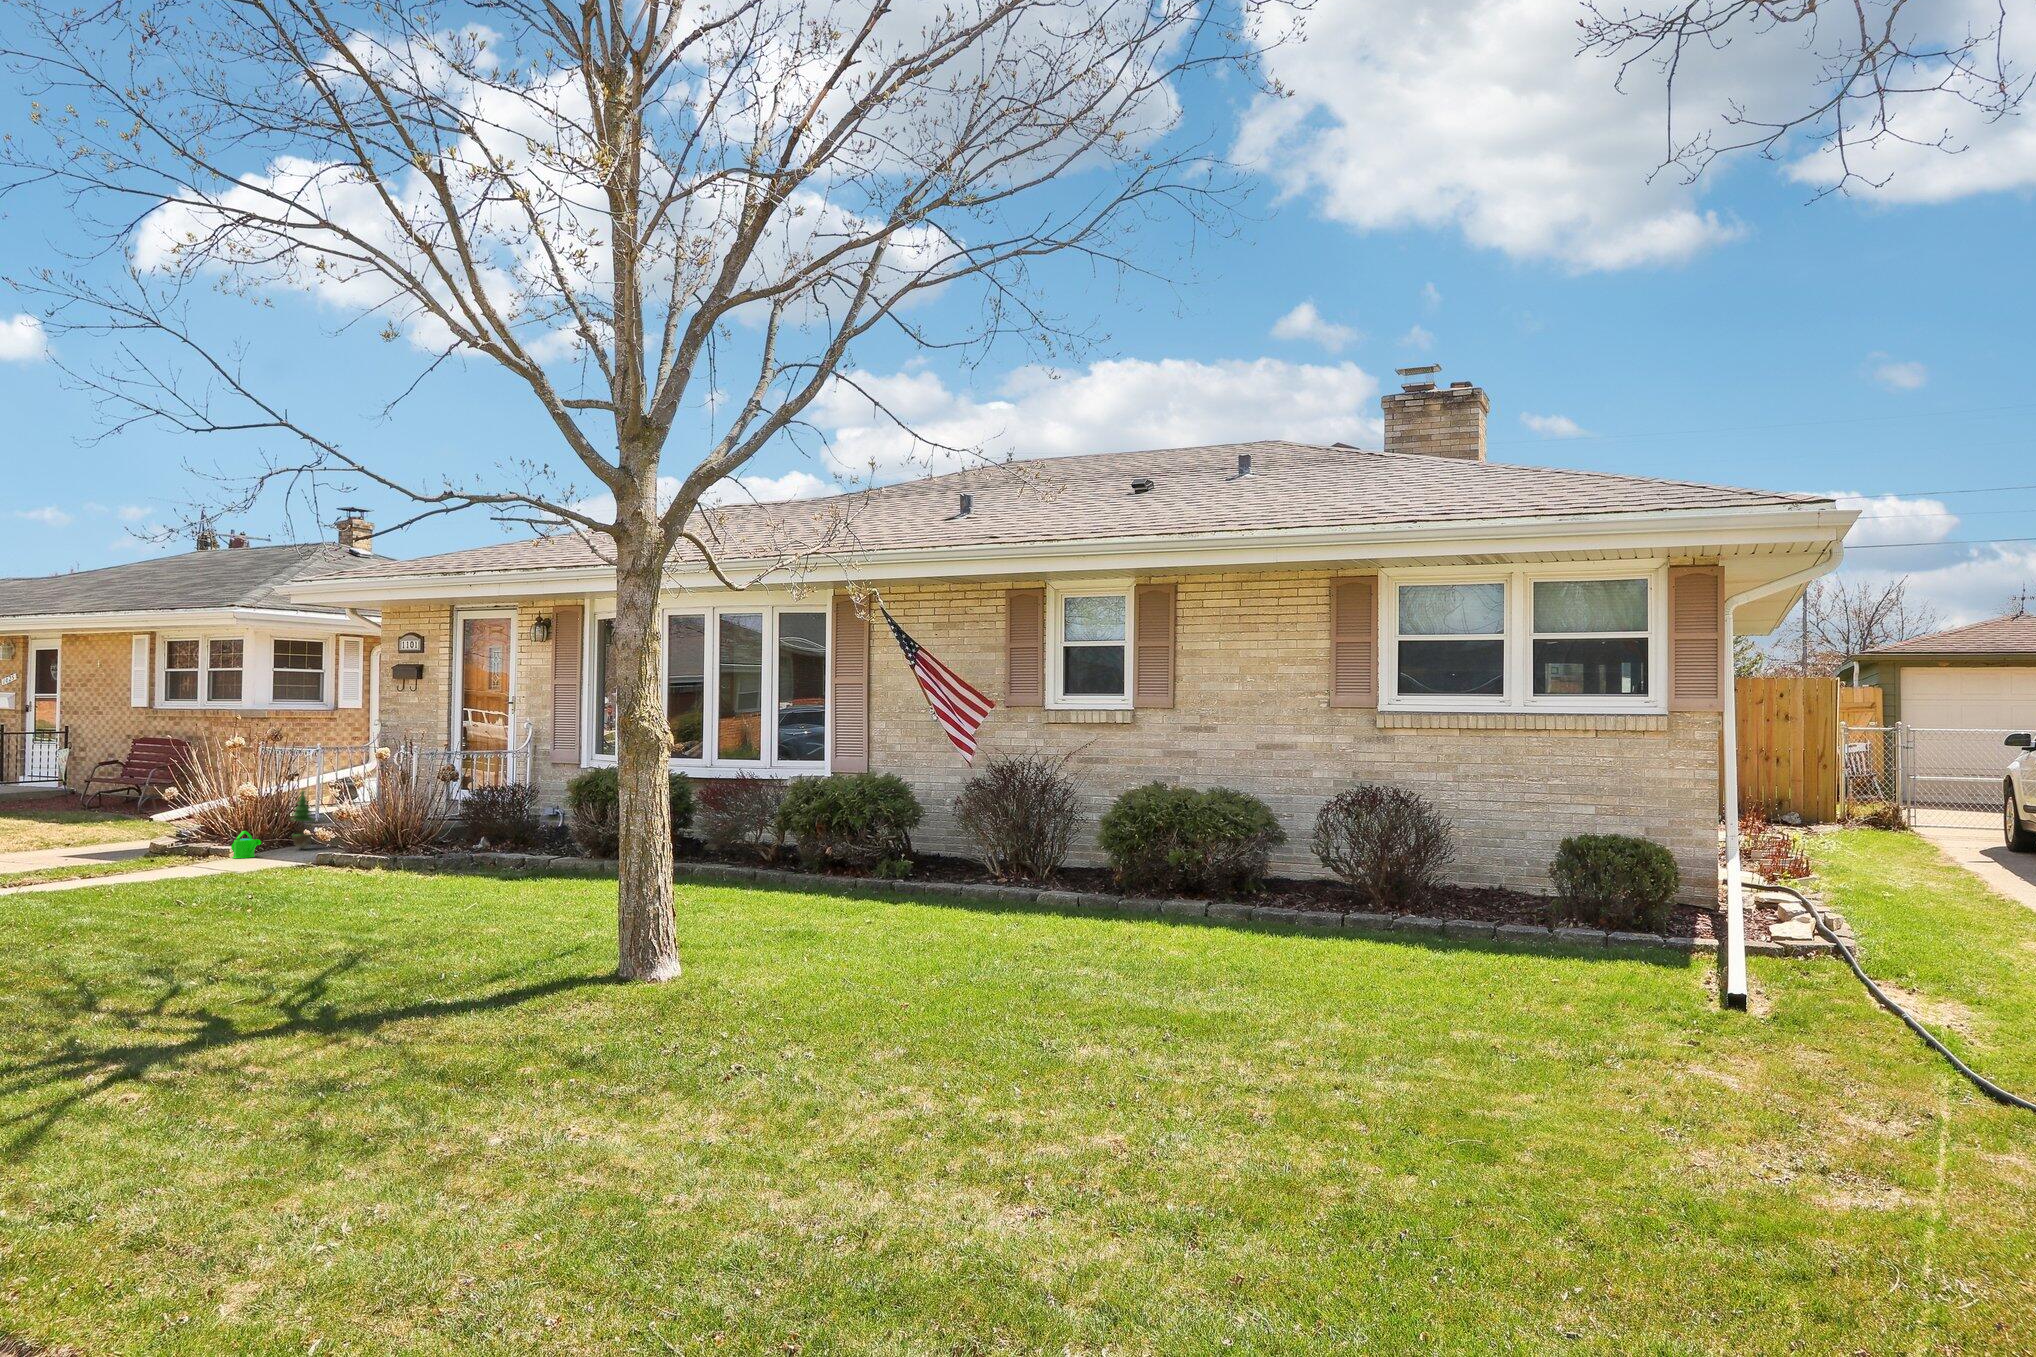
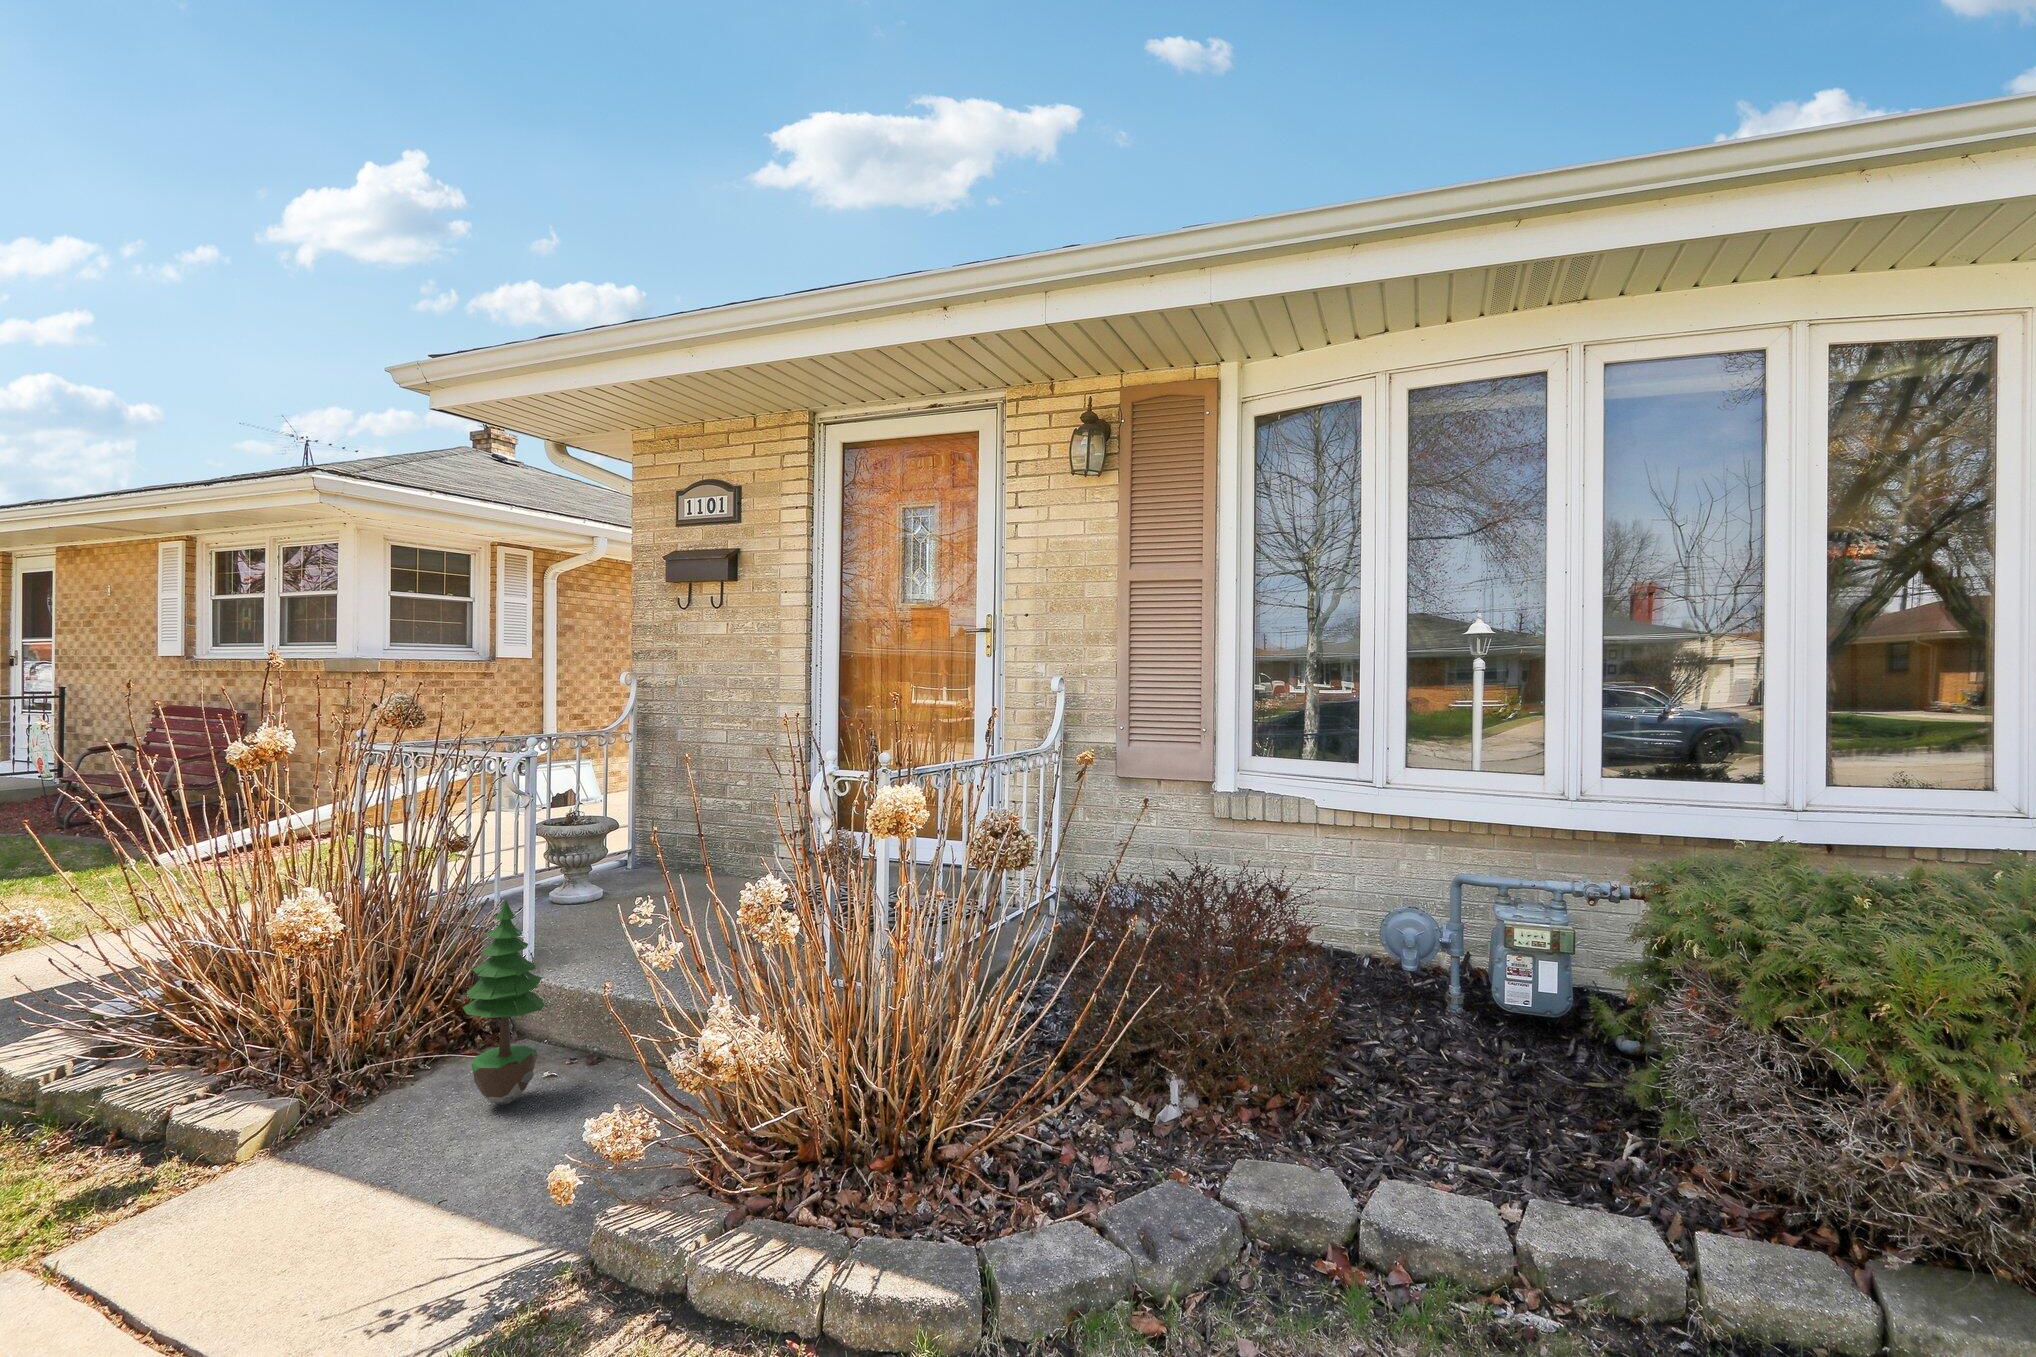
watering can: present [231,831,261,858] -> none [242,1092,362,1217]

